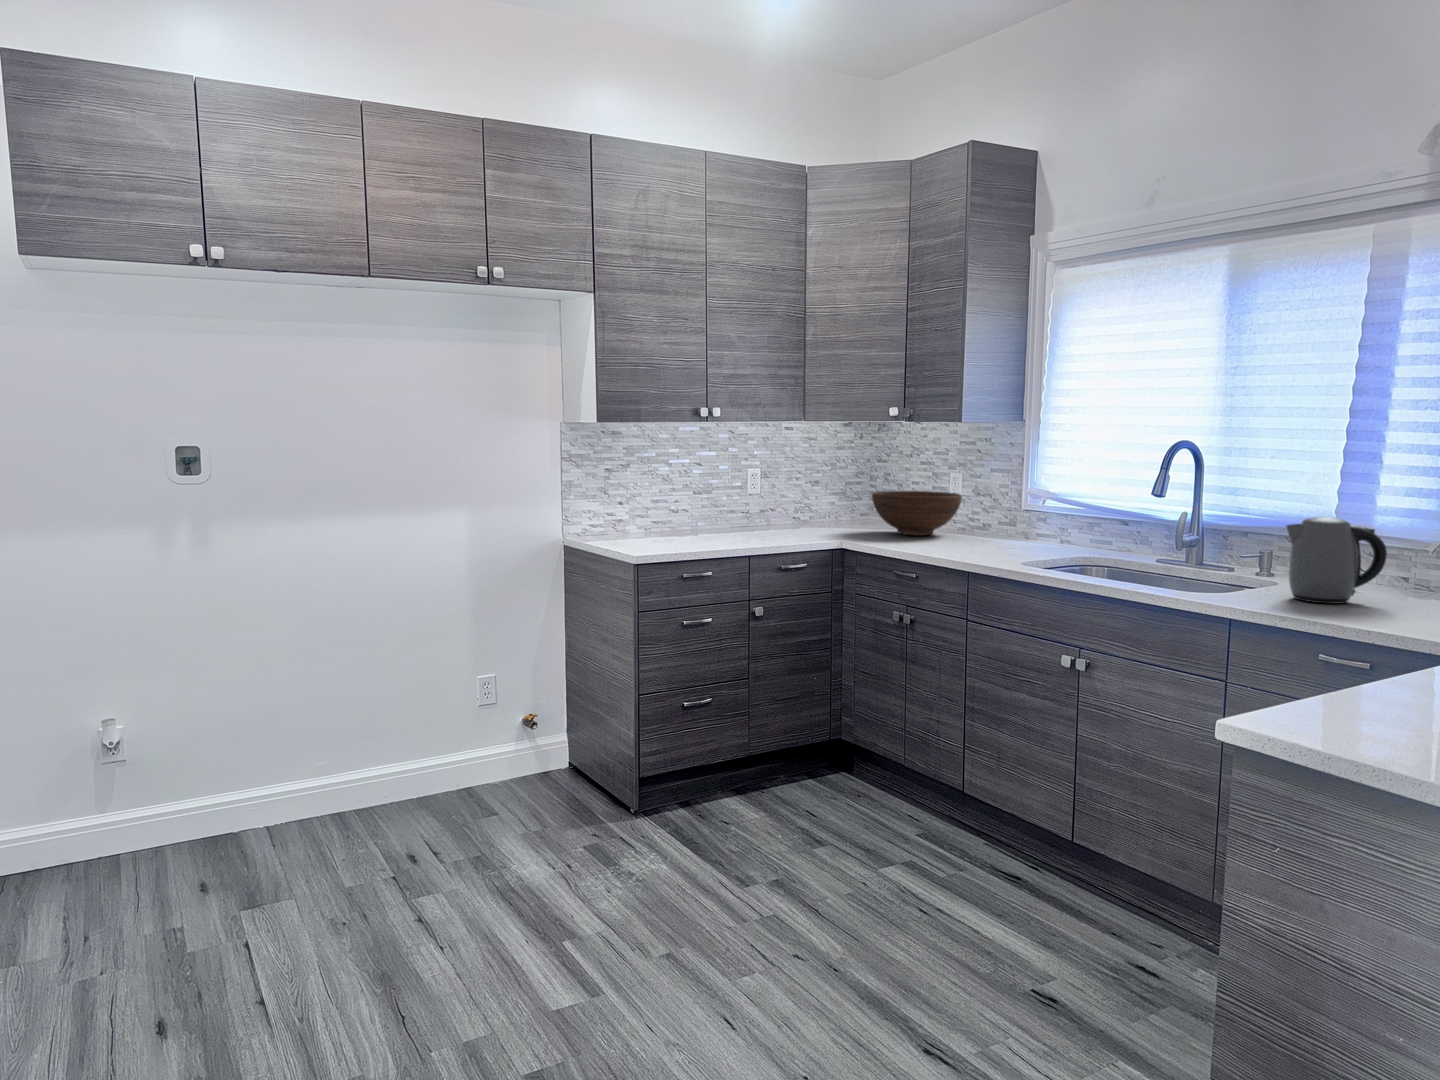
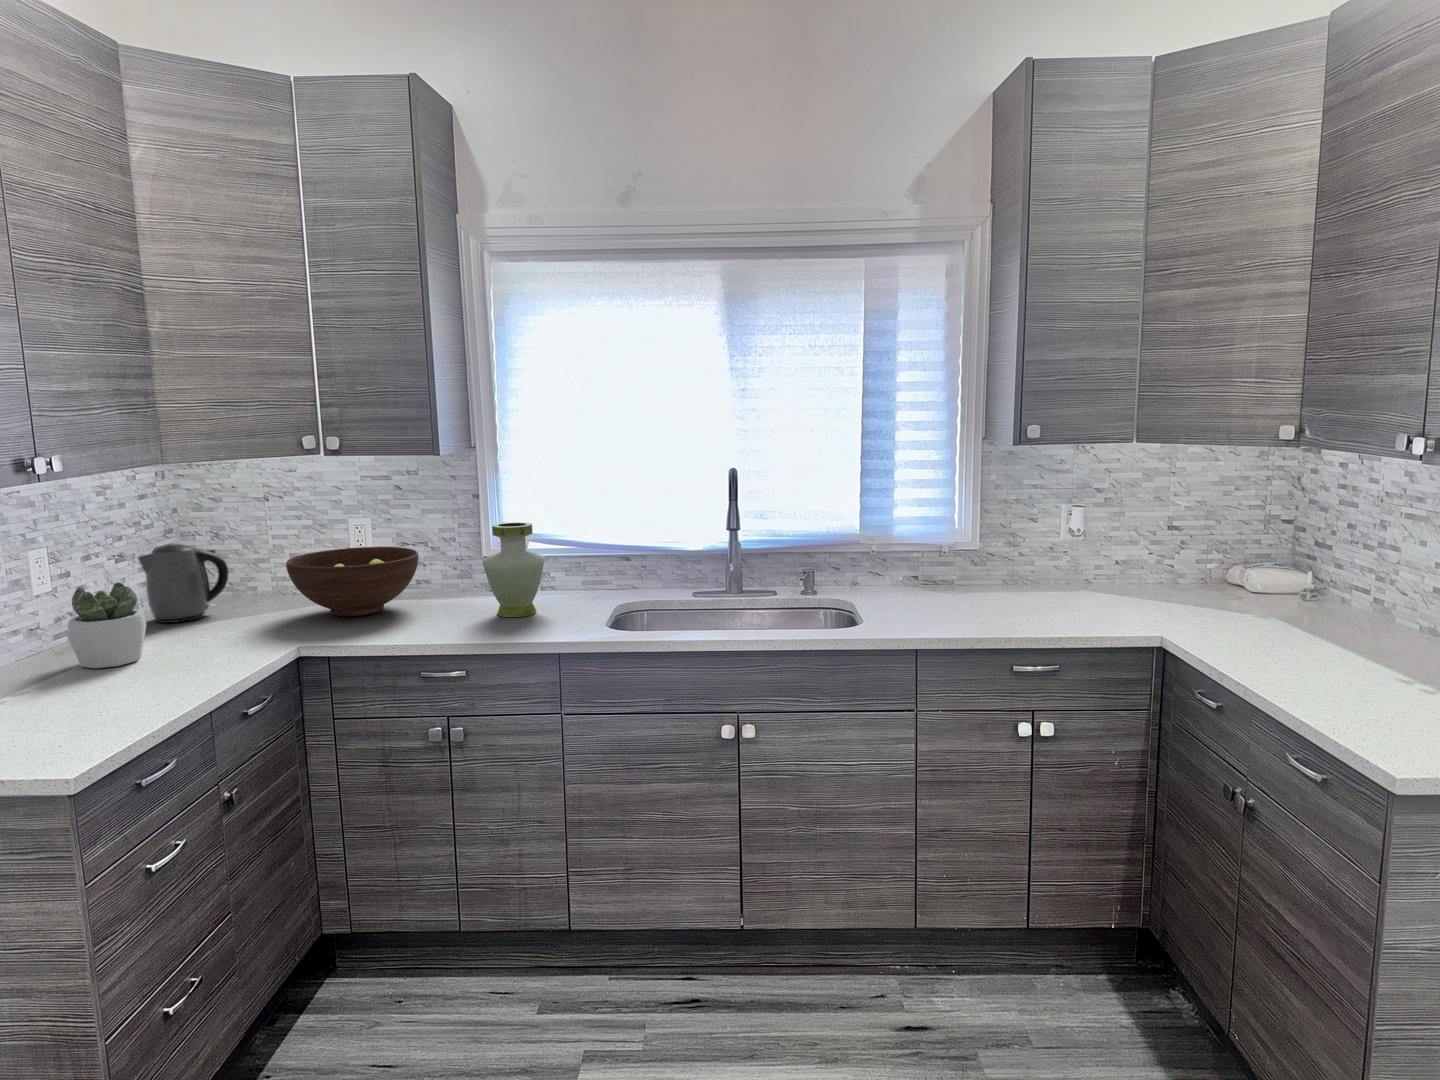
vase: none [973,477,1023,549] -> present [482,522,545,617]
succulent plant: none [742,487,780,533] -> present [68,582,146,669]
kettle: present [1286,517,1387,604] -> present [138,544,228,623]

